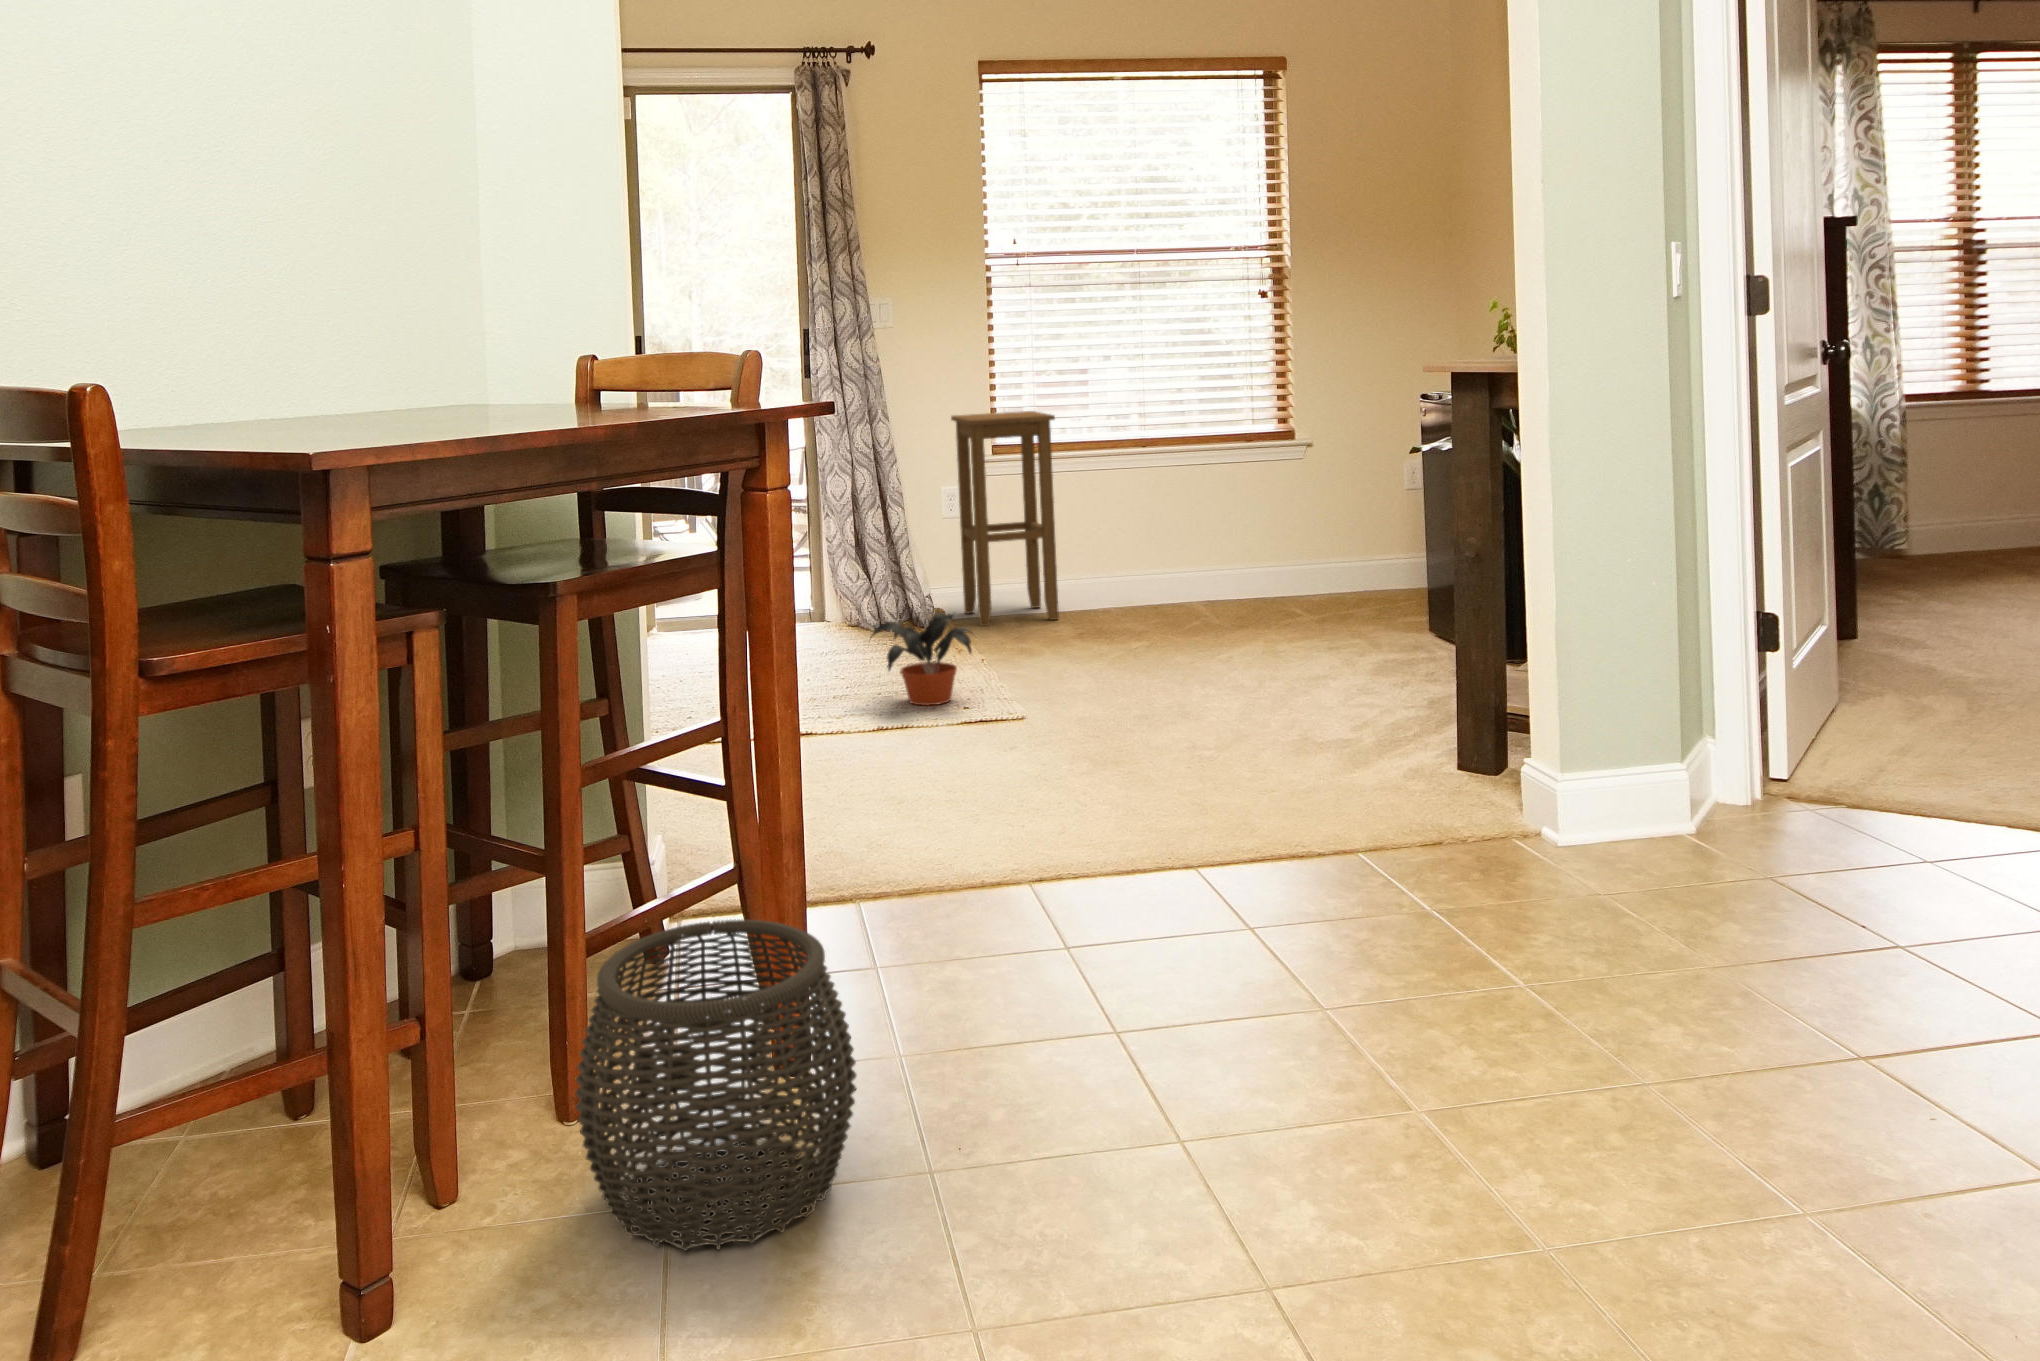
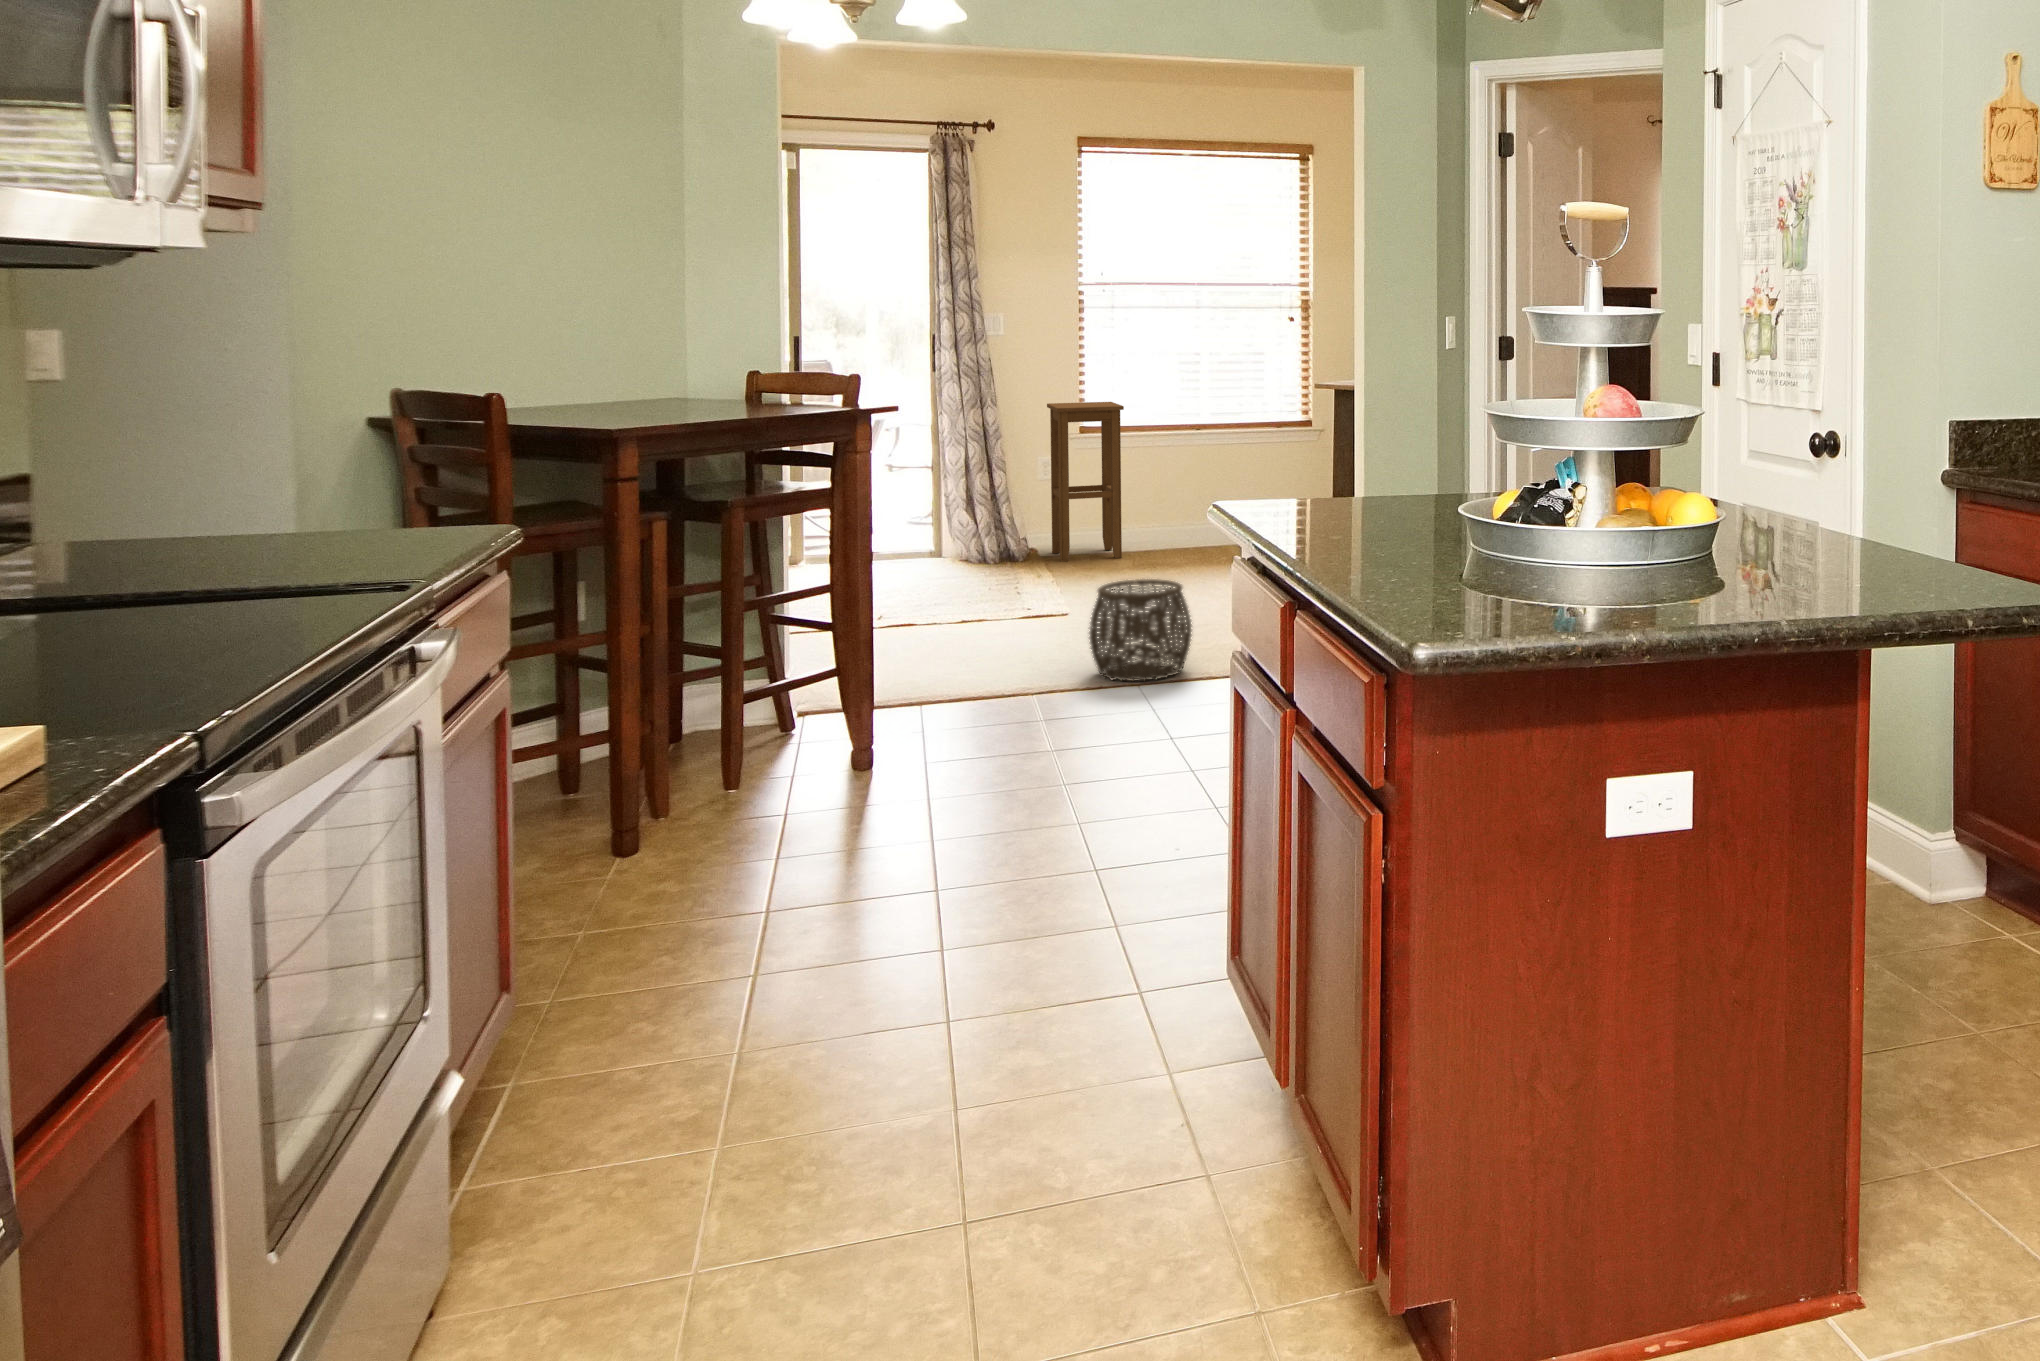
potted plant: present [870,611,972,705] -> none [960,545,1041,609]
woven basket: present [575,919,857,1251] -> present [1089,579,1192,681]

